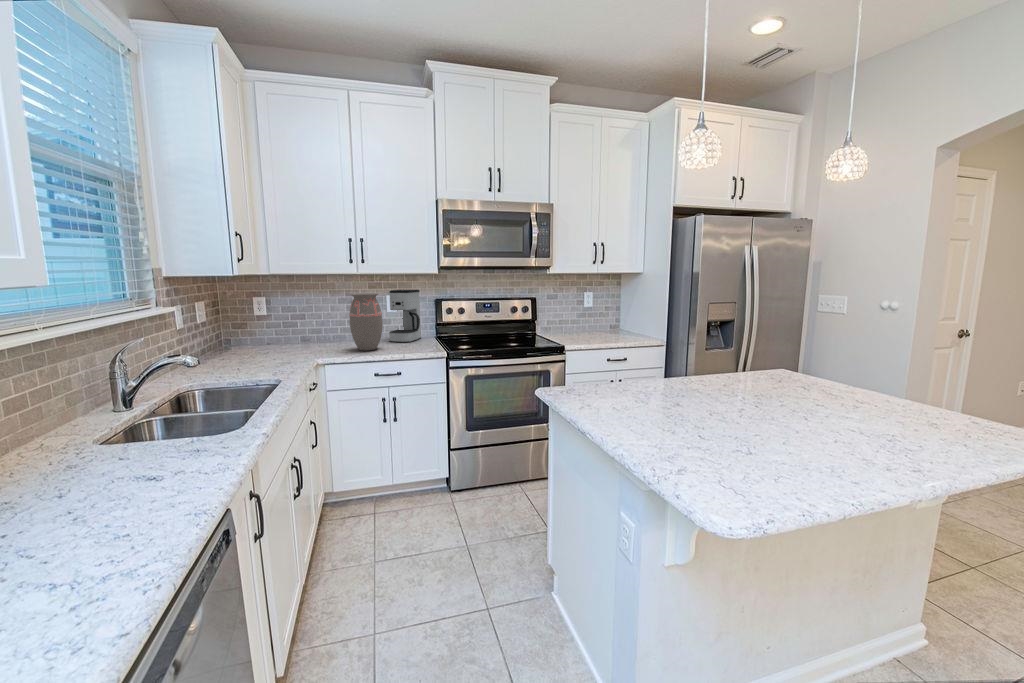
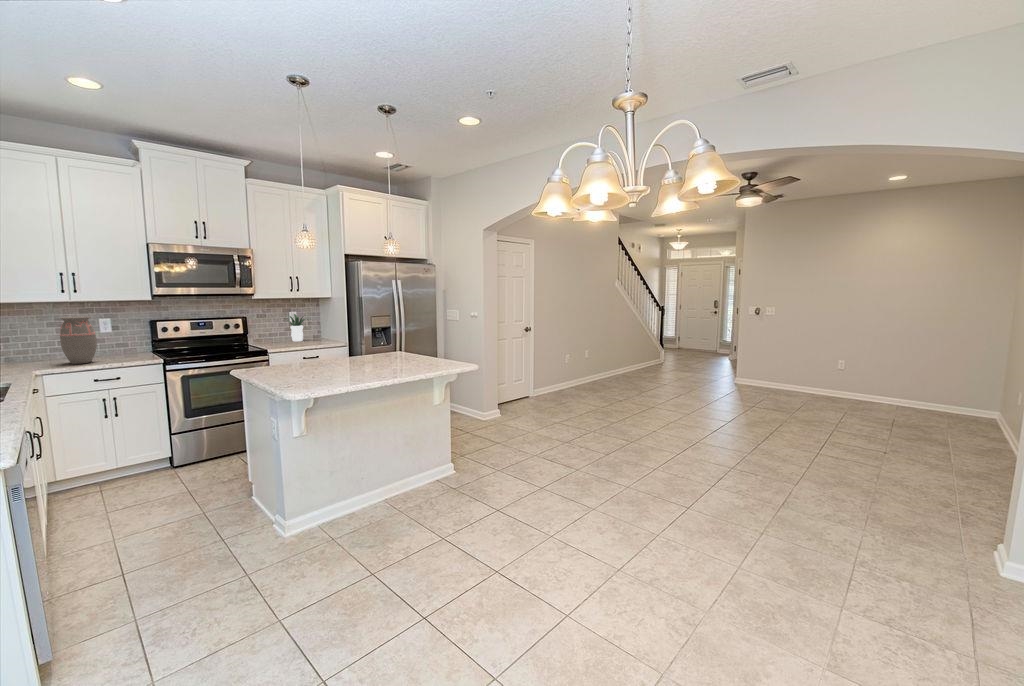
coffee maker: present [389,290,421,342] -> none [101,313,137,357]
potted plant: none [569,295,615,333] -> present [288,314,308,341]

